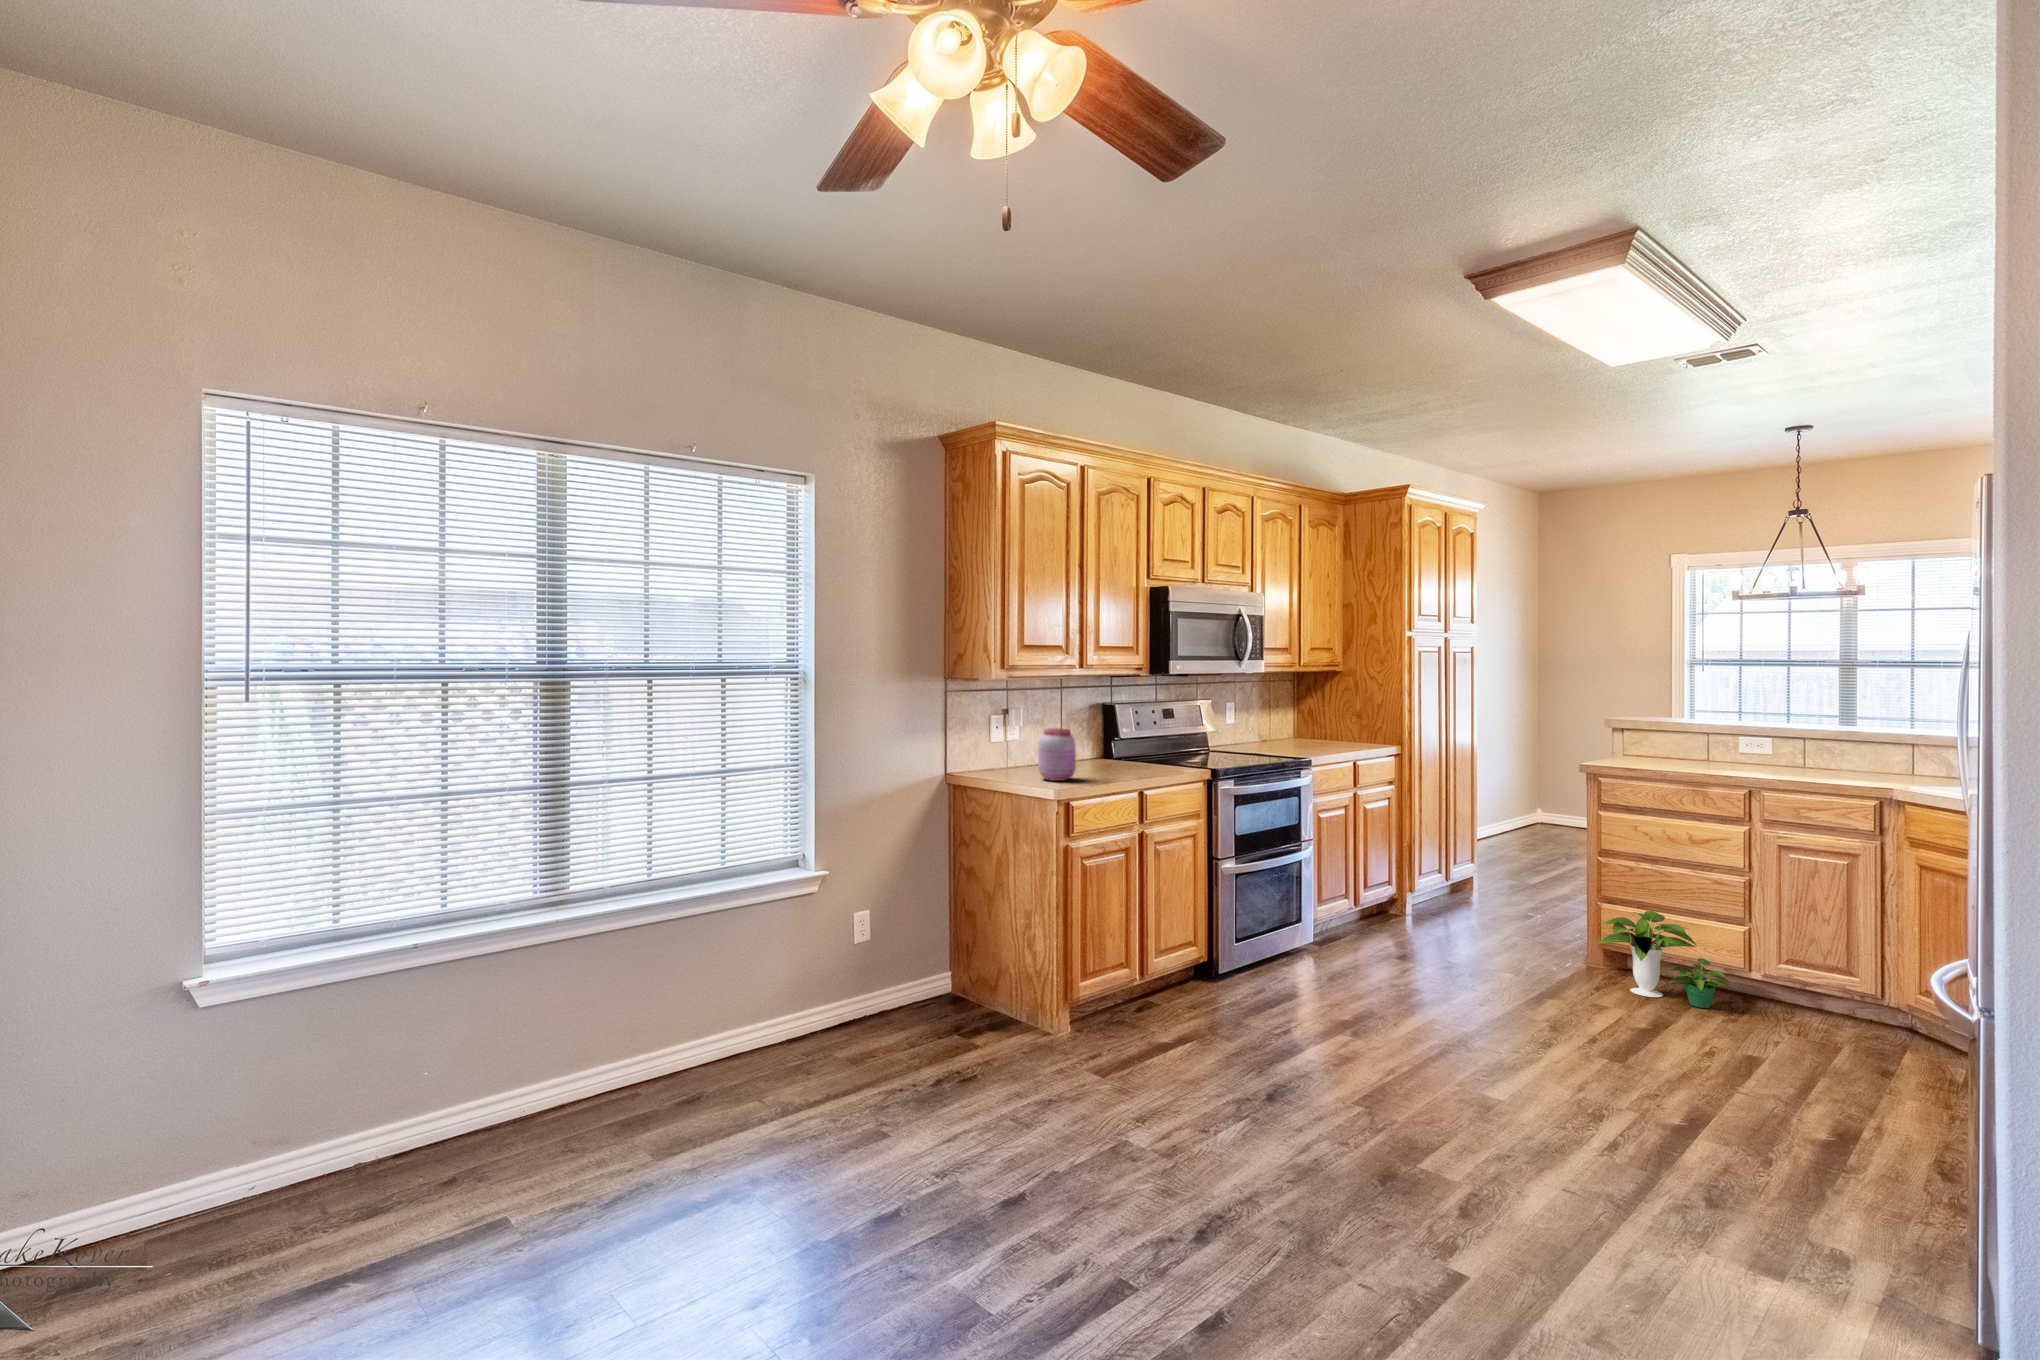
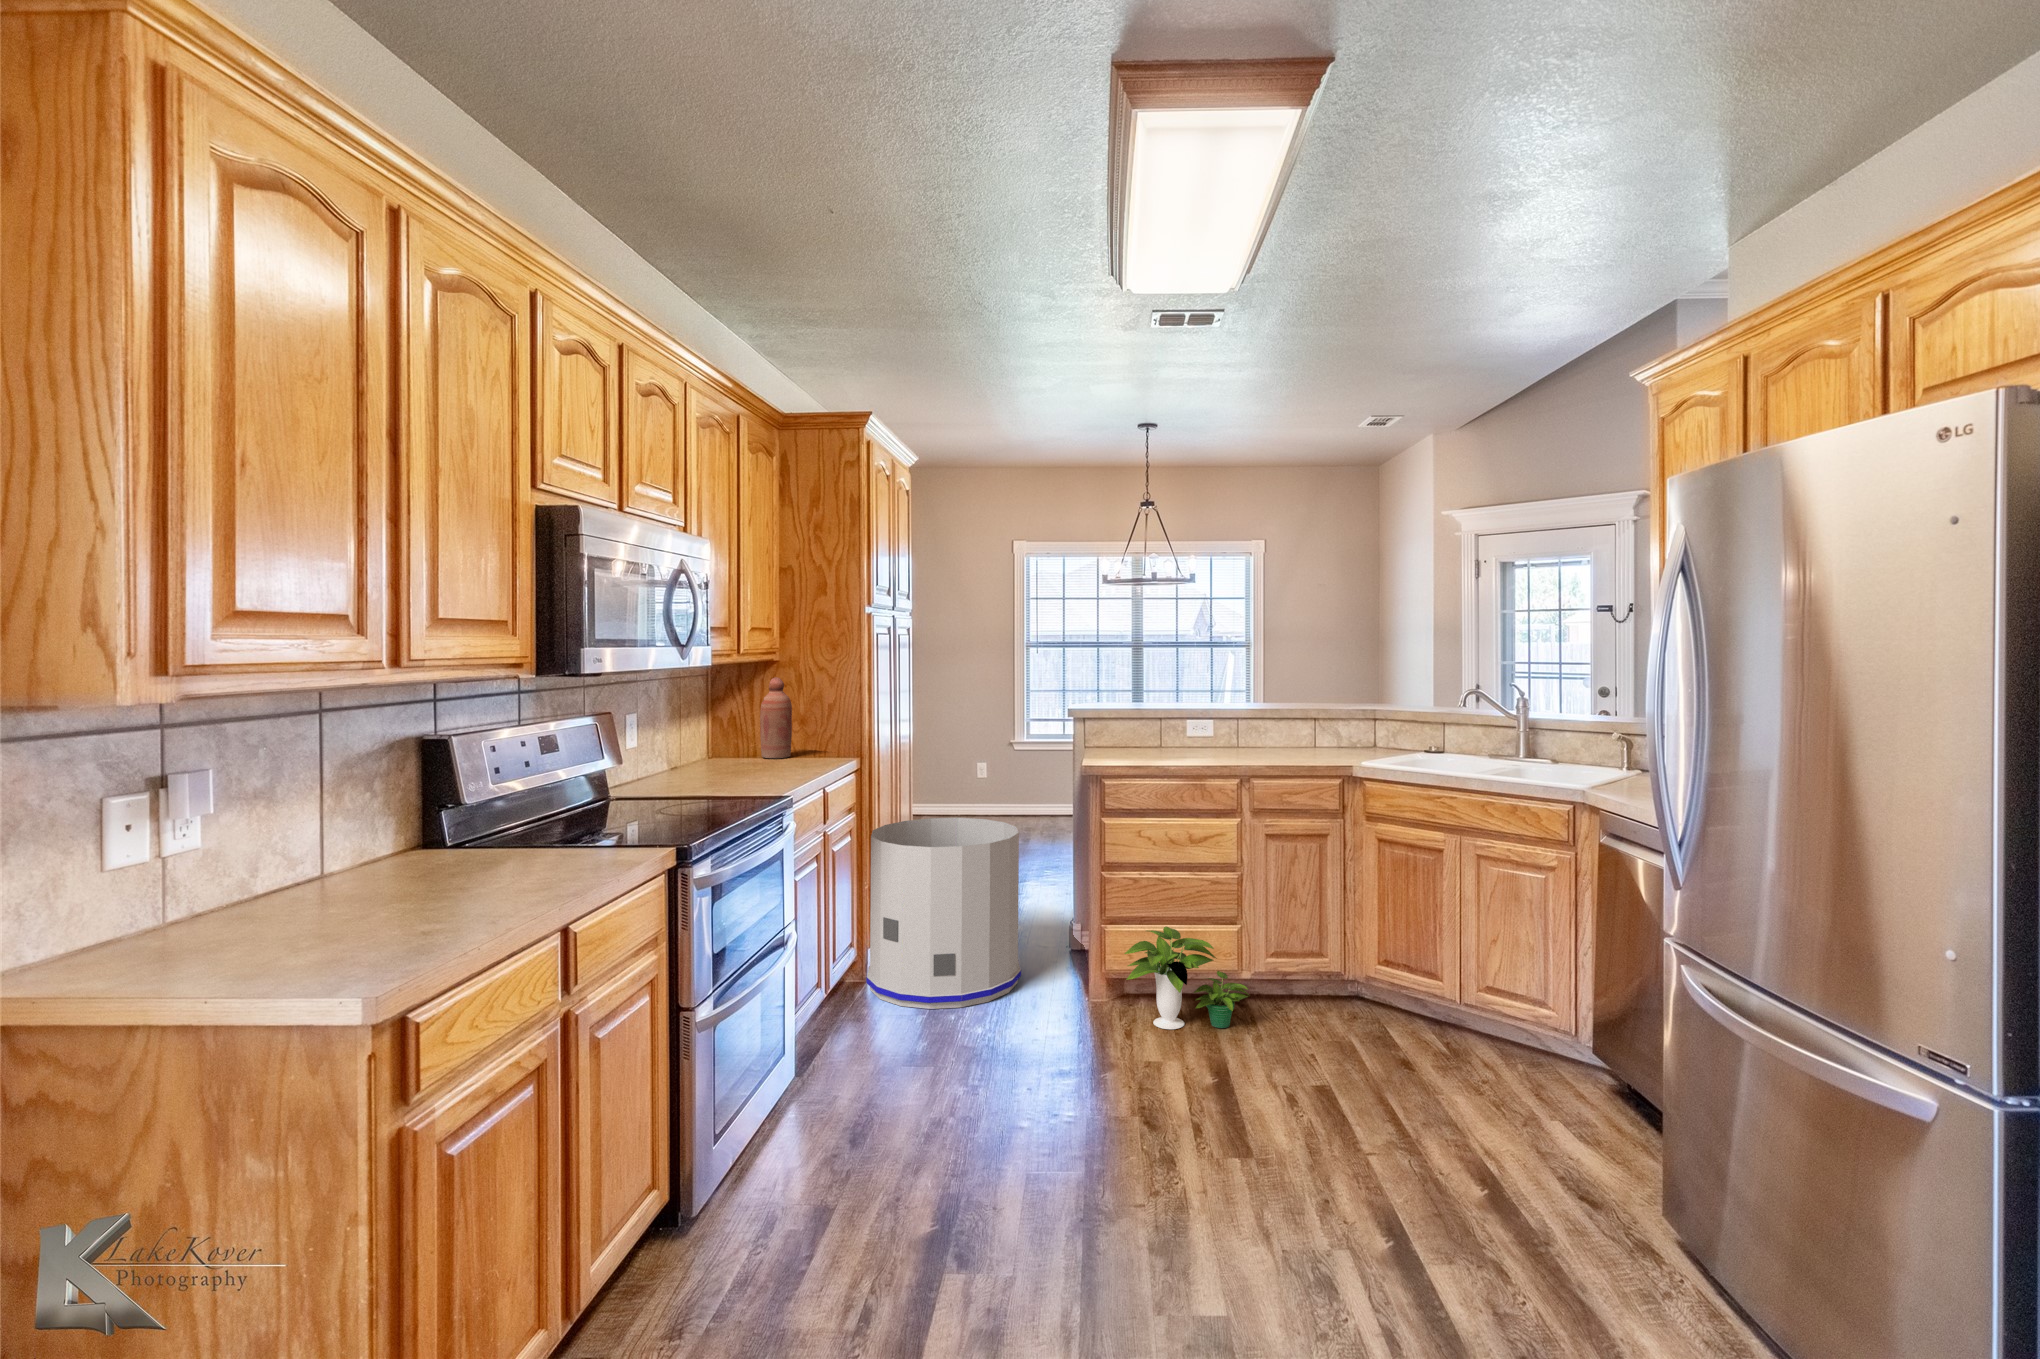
bottle: none [1328,684,1351,742] -> present [760,677,792,758]
jar: present [1038,728,1076,781] -> none [280,815,395,953]
trash can: none [1401,801,1539,946] -> present [866,818,1021,1009]

